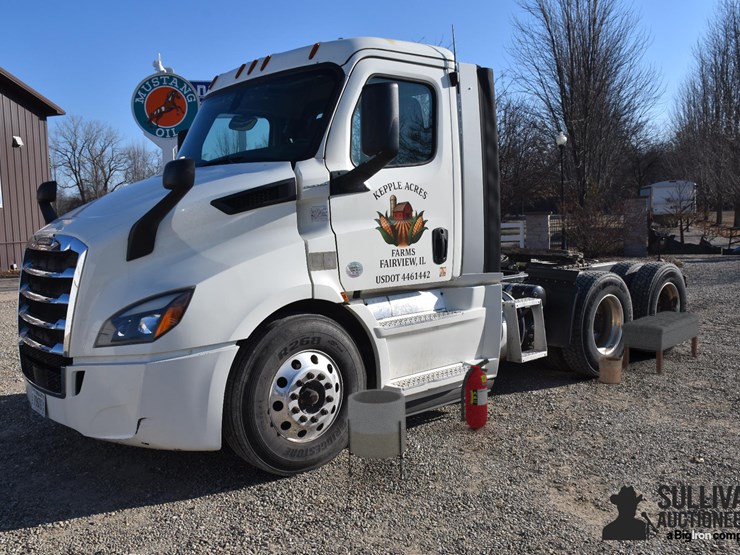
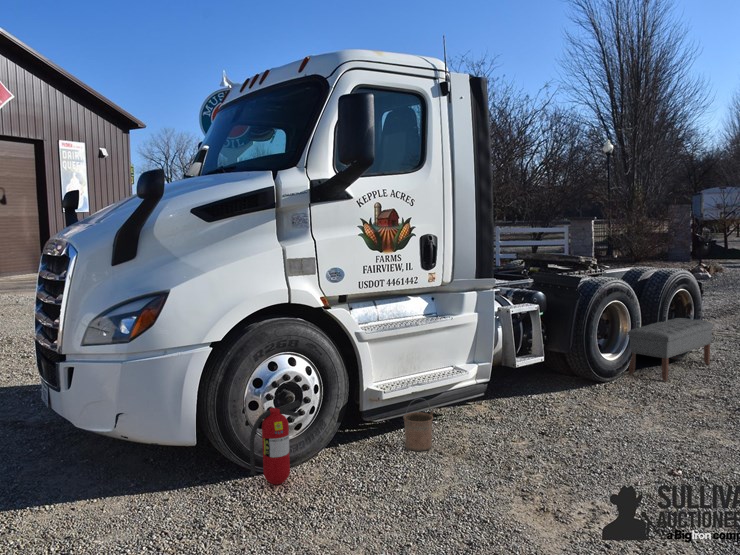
bucket: present [598,344,623,384] -> present [403,404,433,451]
fire extinguisher: present [460,358,489,429] -> present [250,400,302,485]
planter: present [348,389,406,479] -> none [322,392,379,480]

